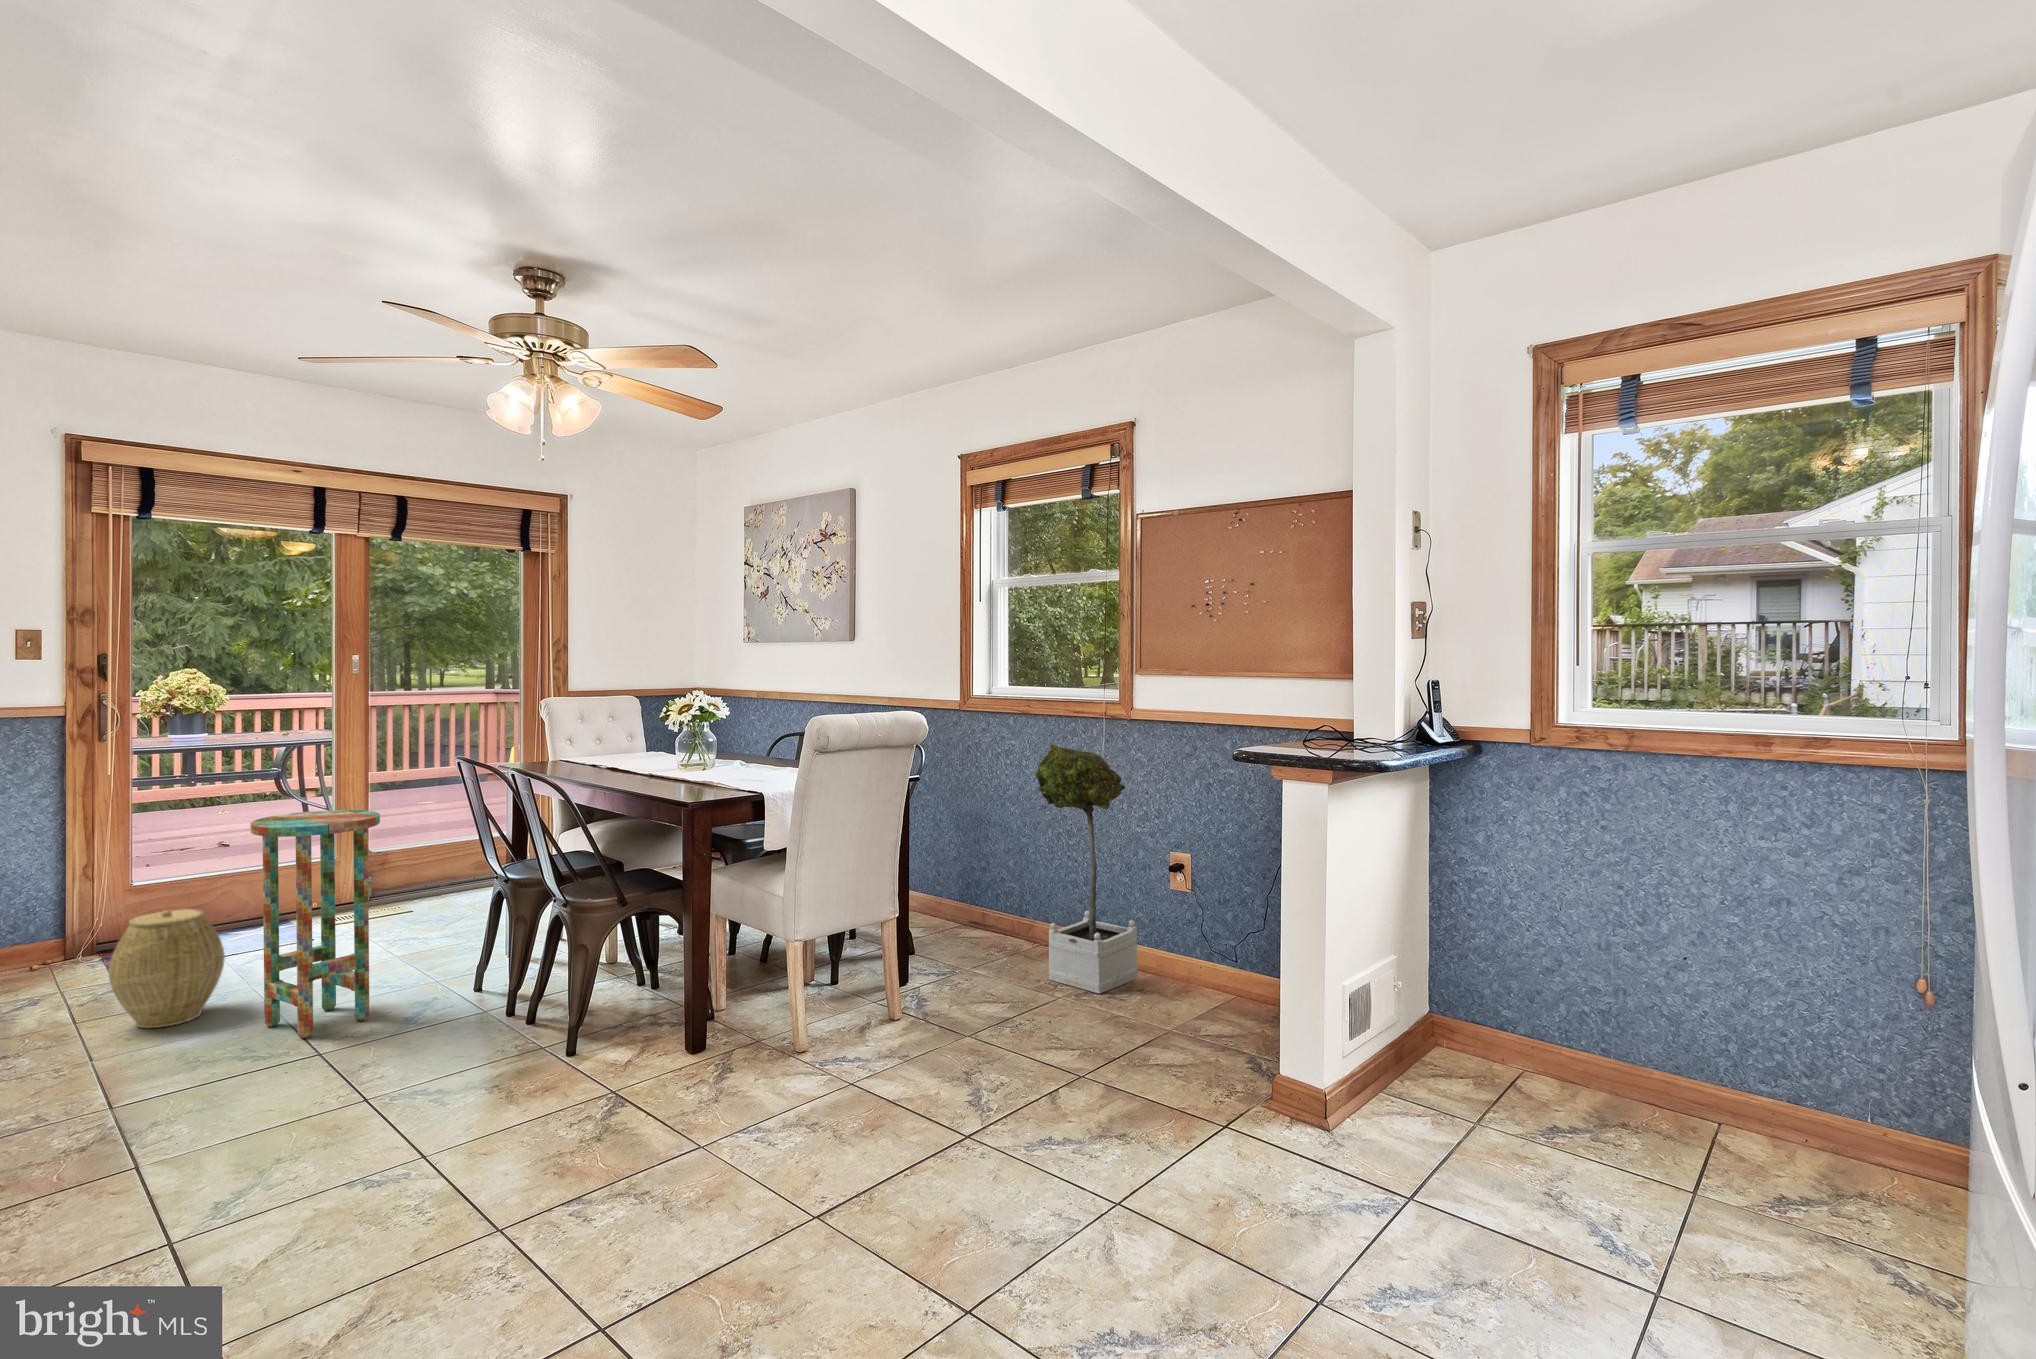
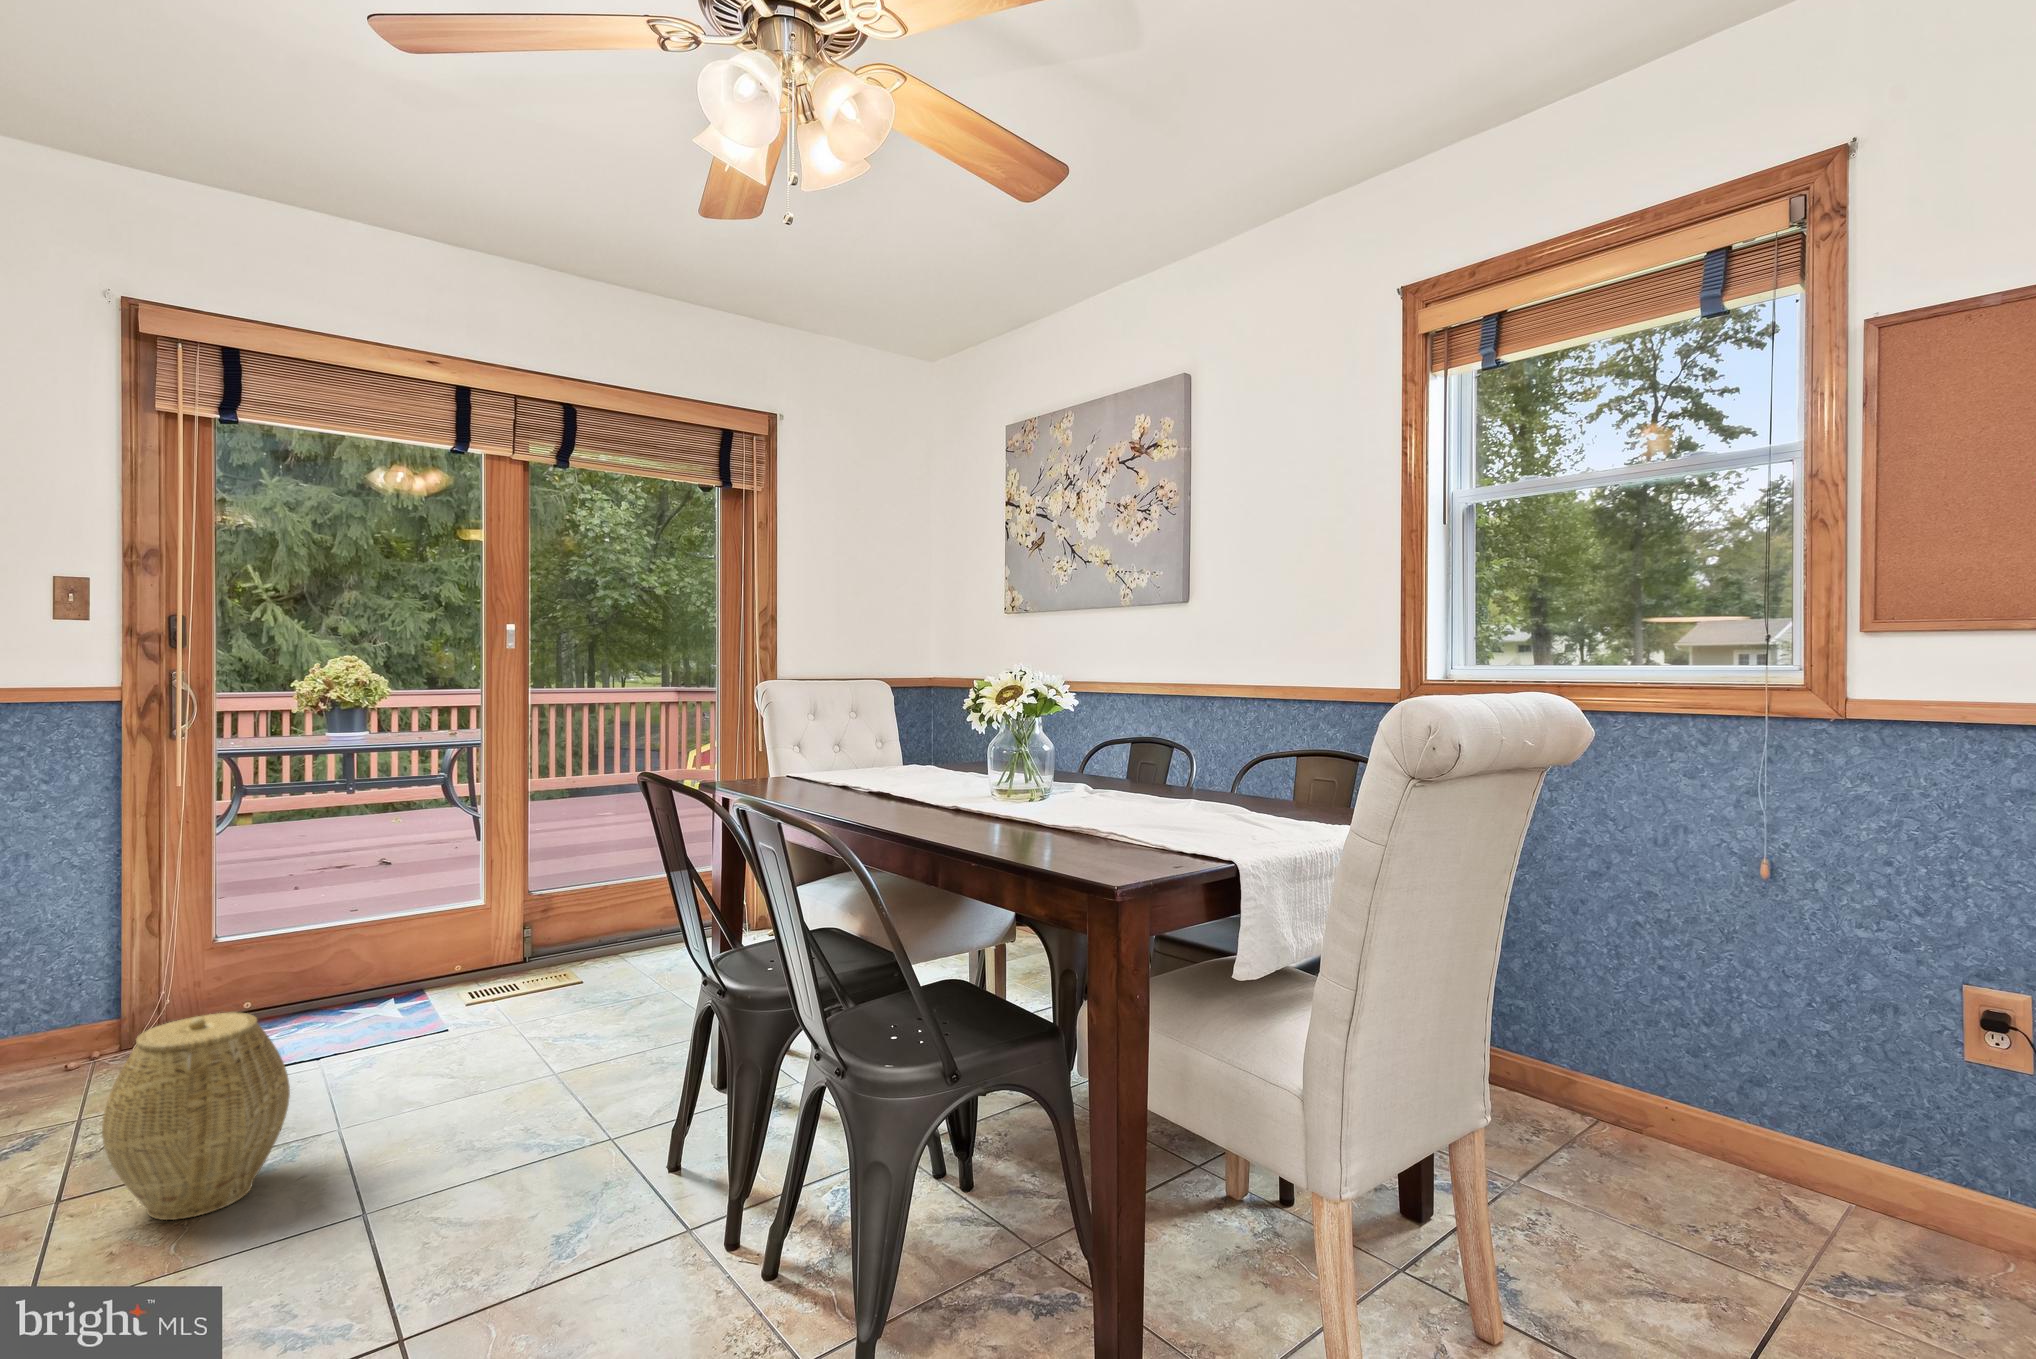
potted tree: present [1035,744,1138,994] -> none [1628,759,1852,1245]
side table: present [250,810,380,1038] -> none [312,856,525,1268]

